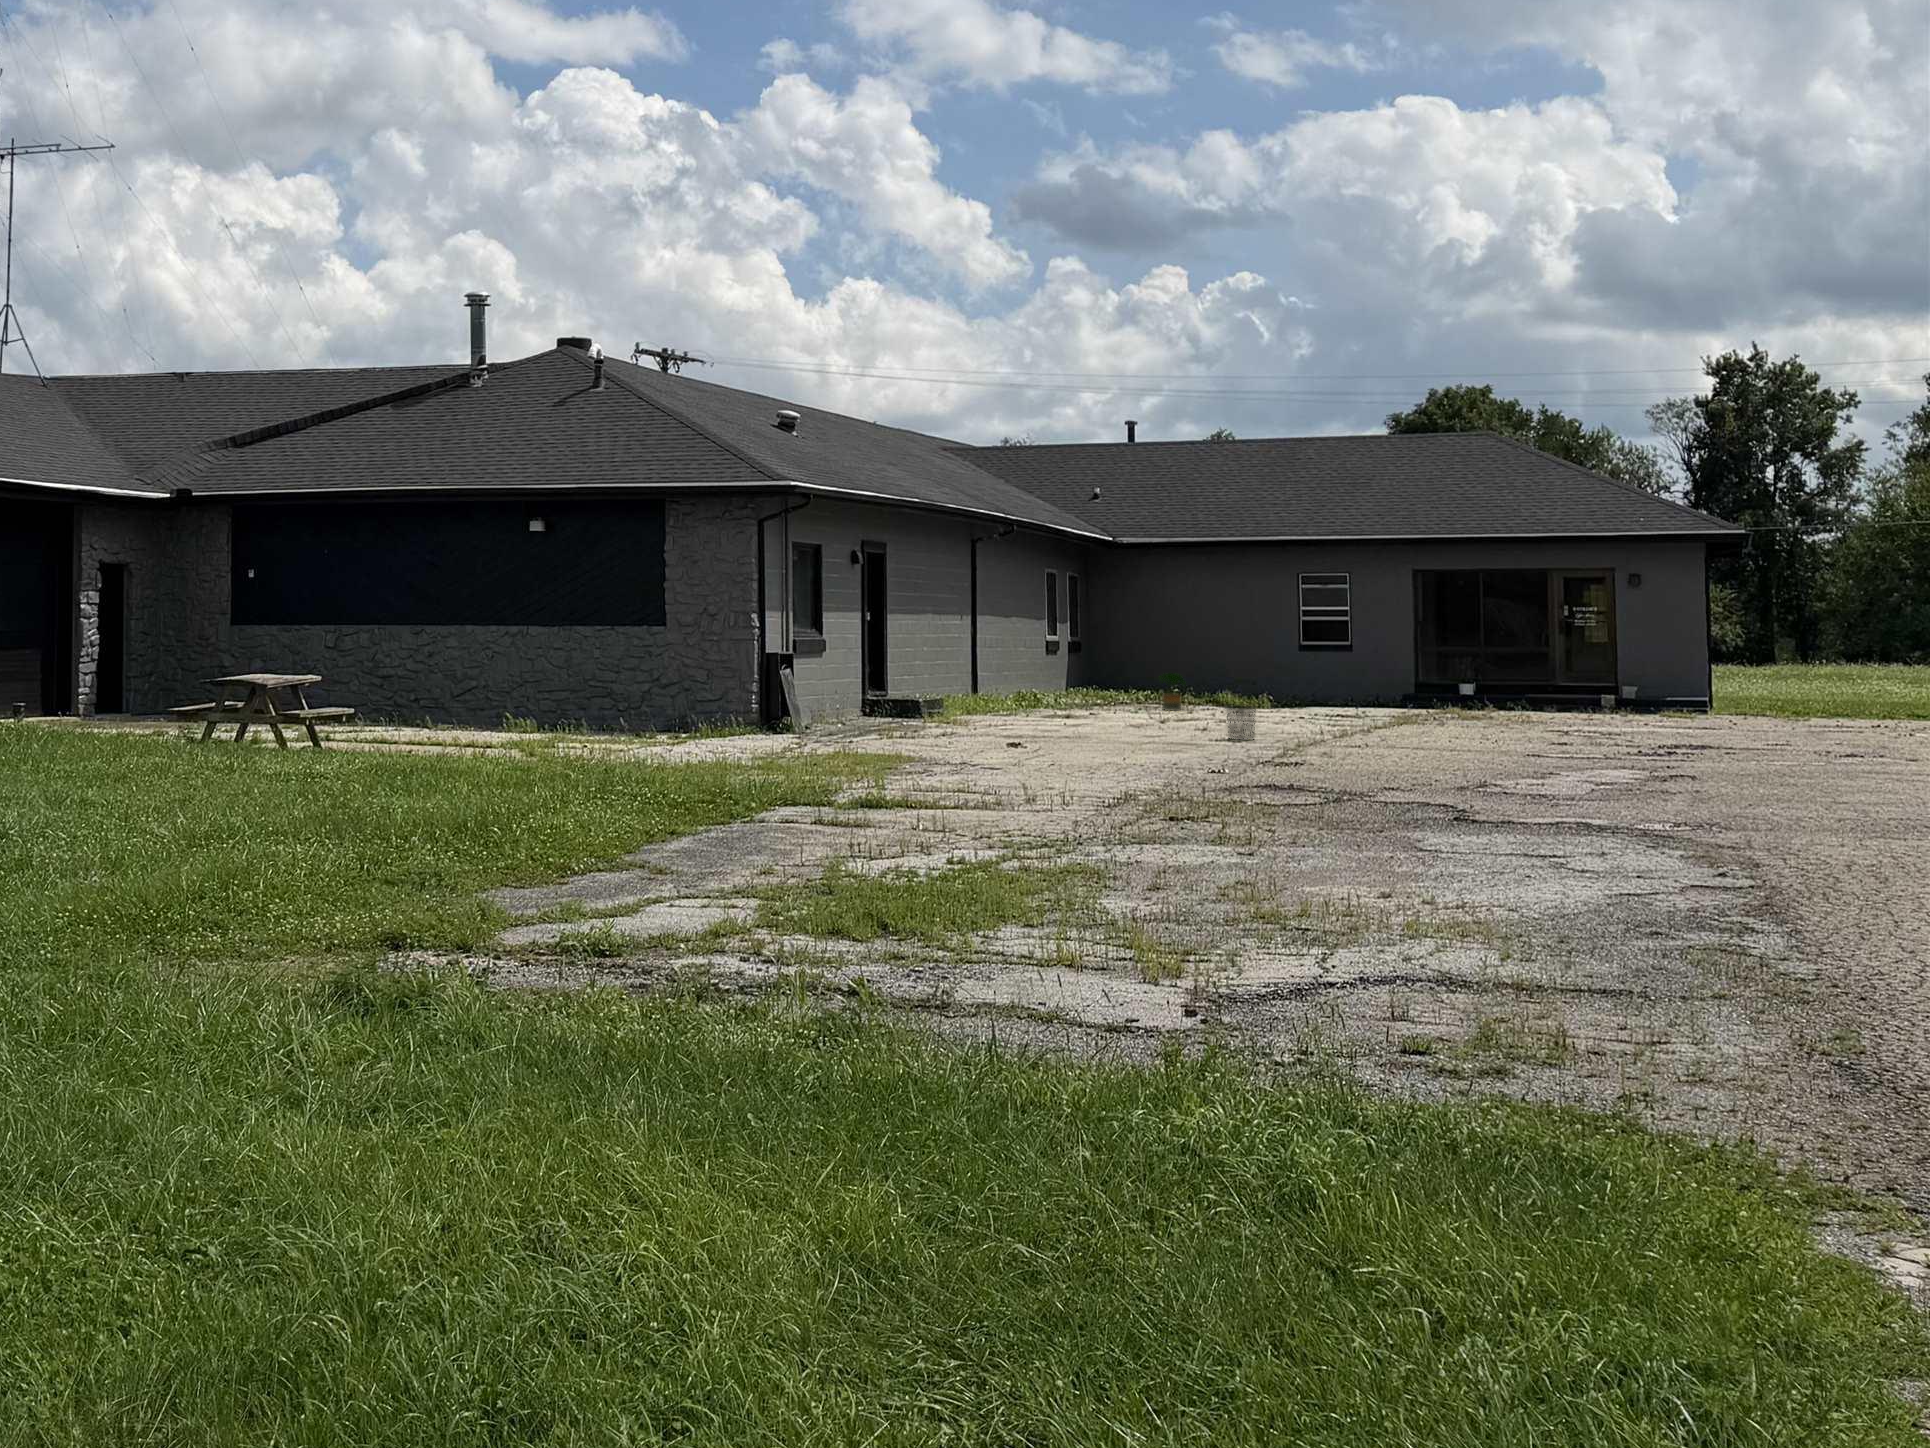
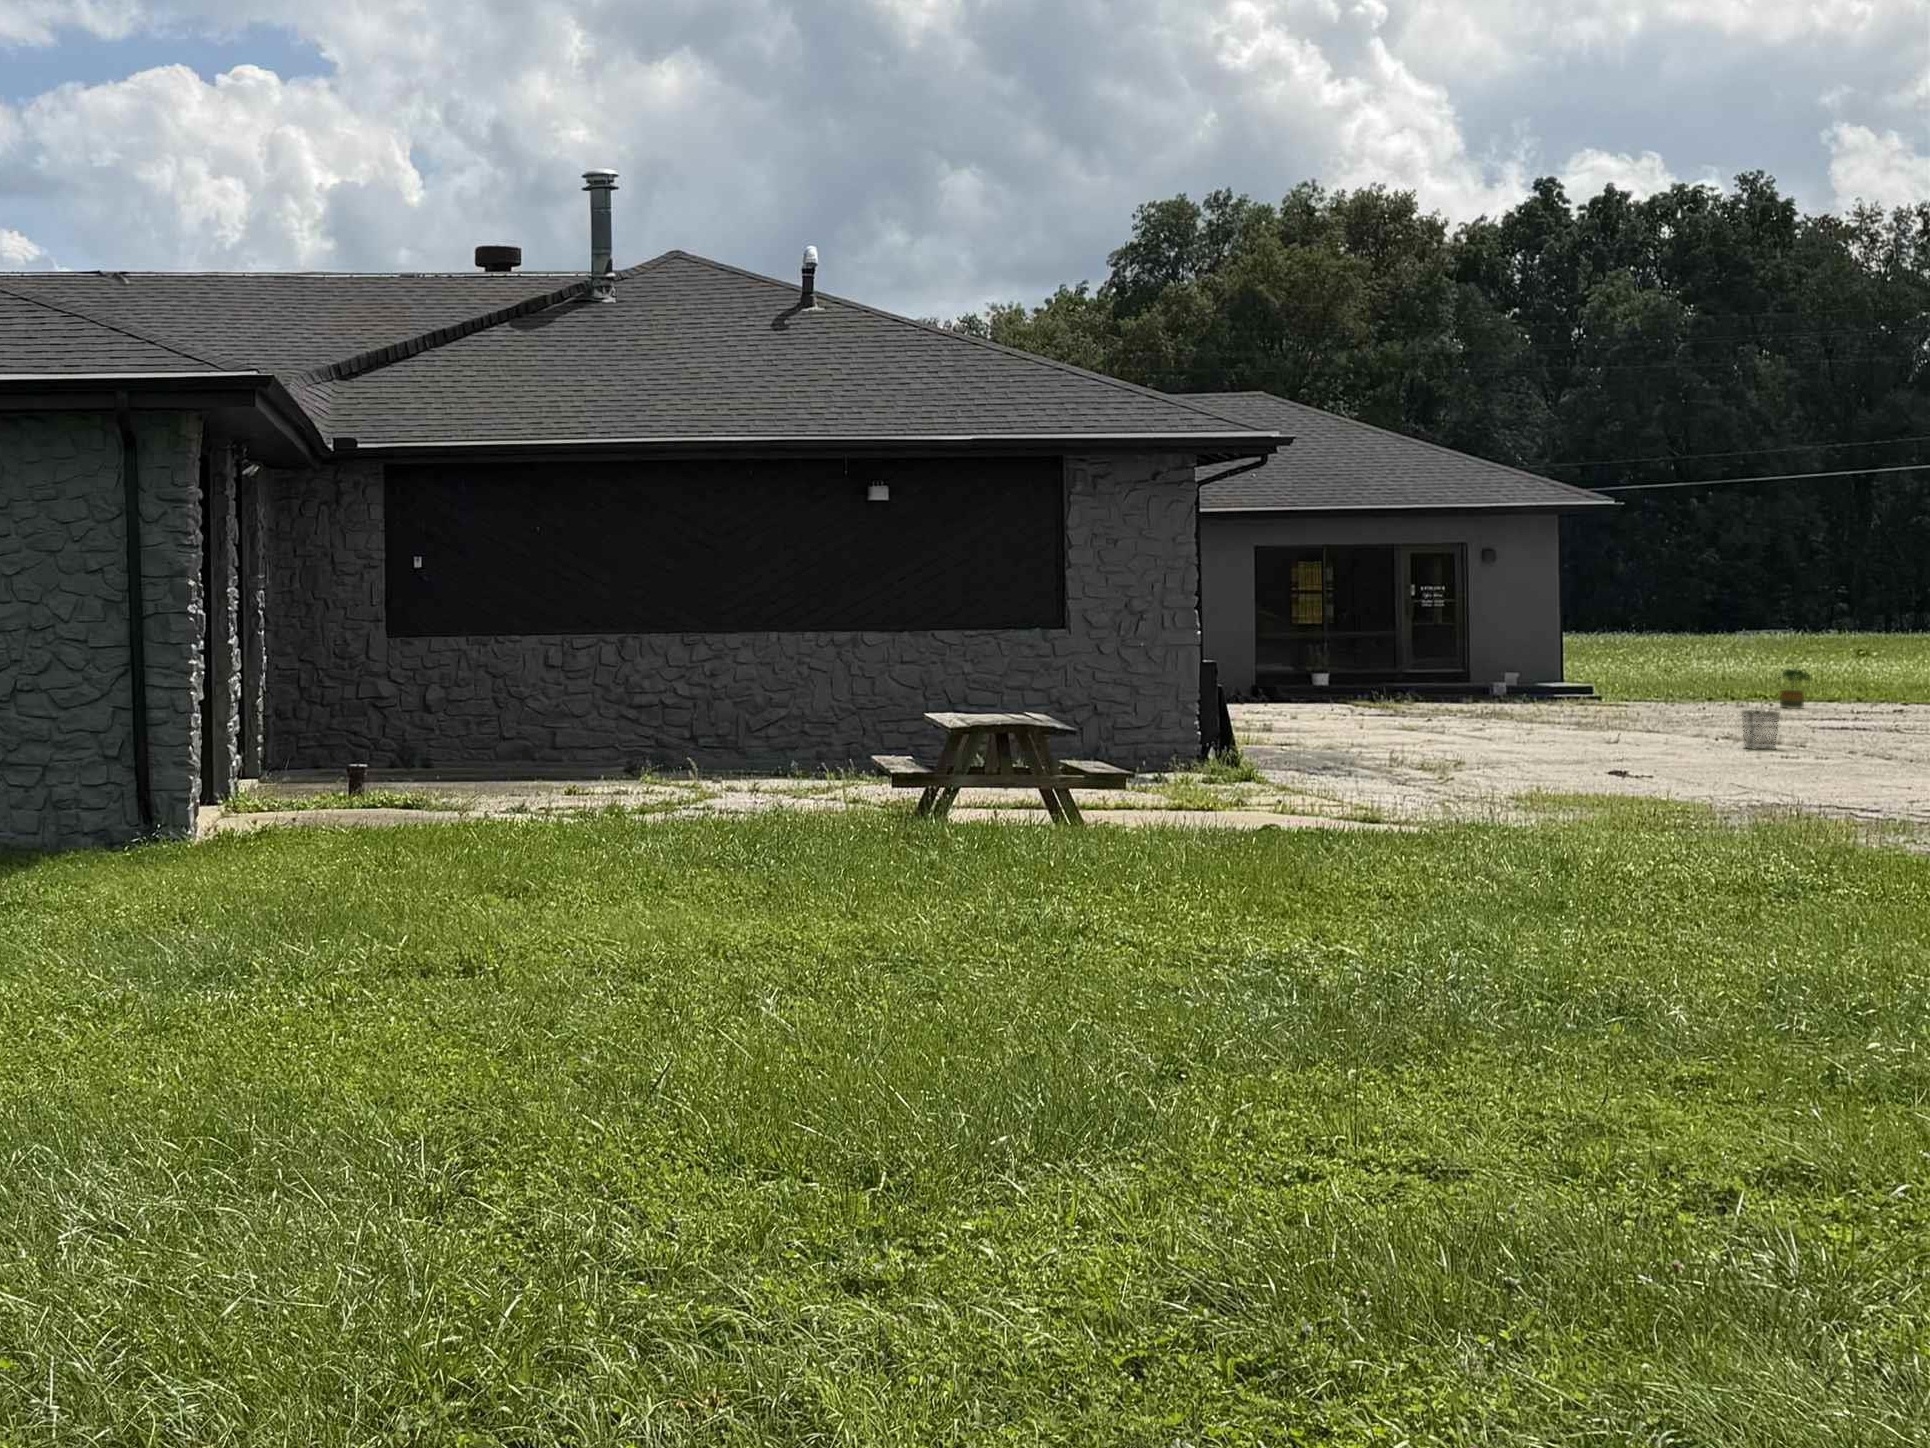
potted tree: present [1159,673,1186,711] -> present [1778,669,1810,709]

